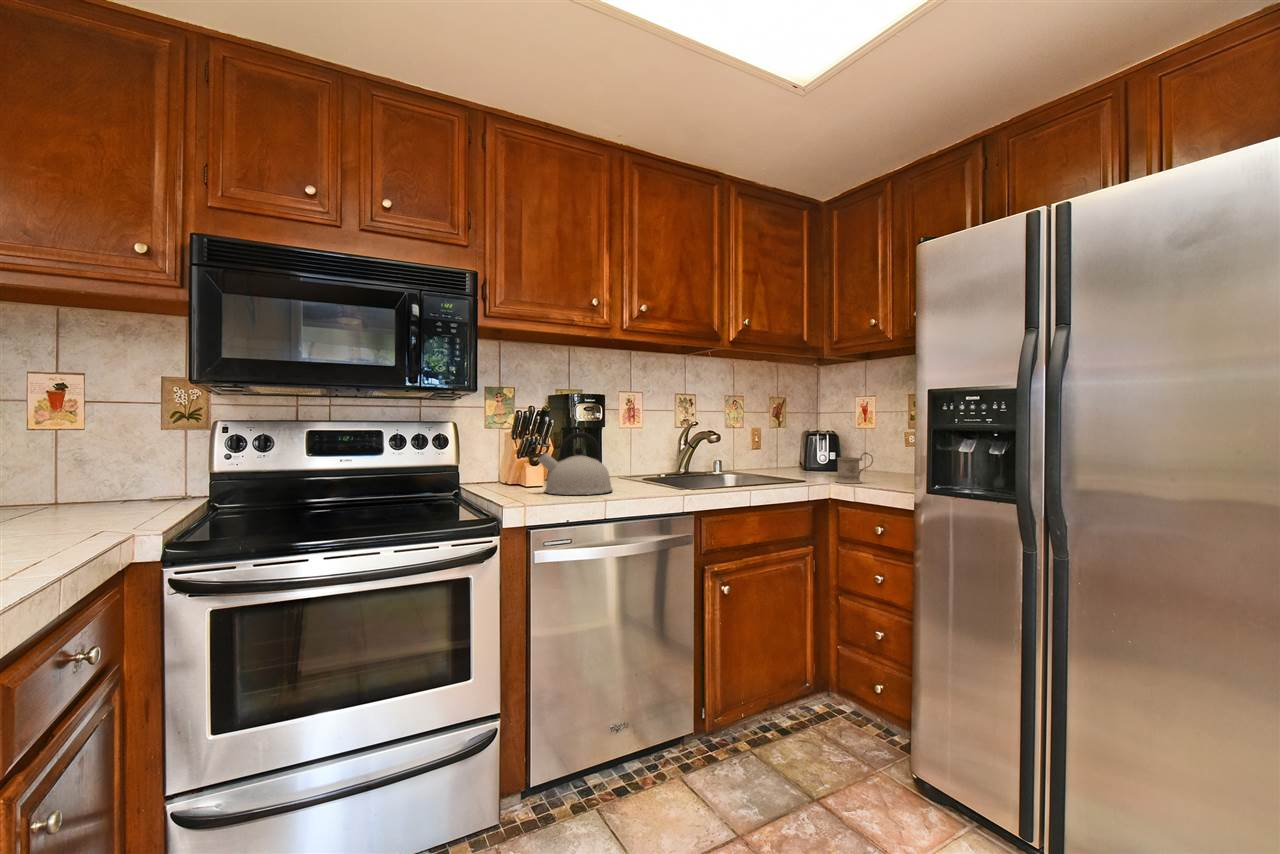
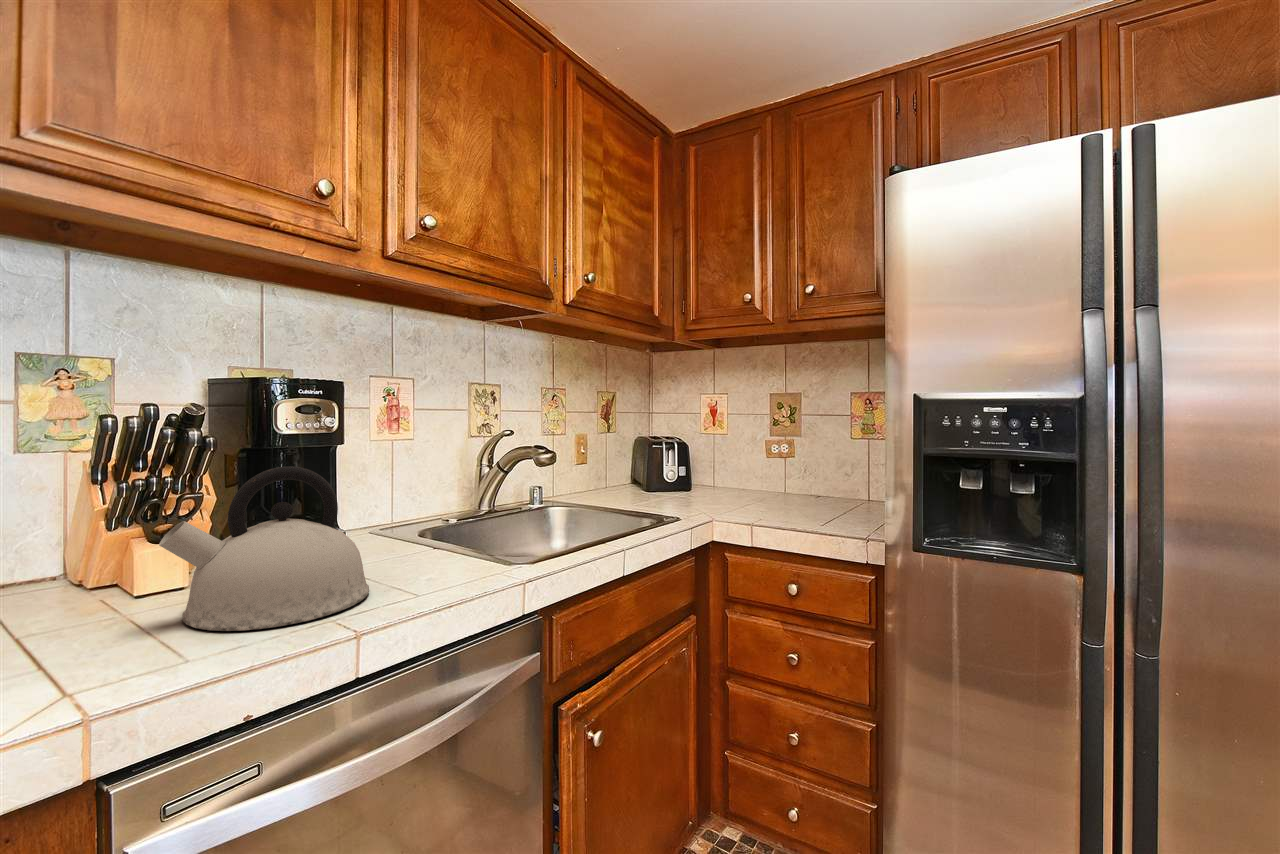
mug: present [835,452,873,484] -> none [714,473,761,519]

